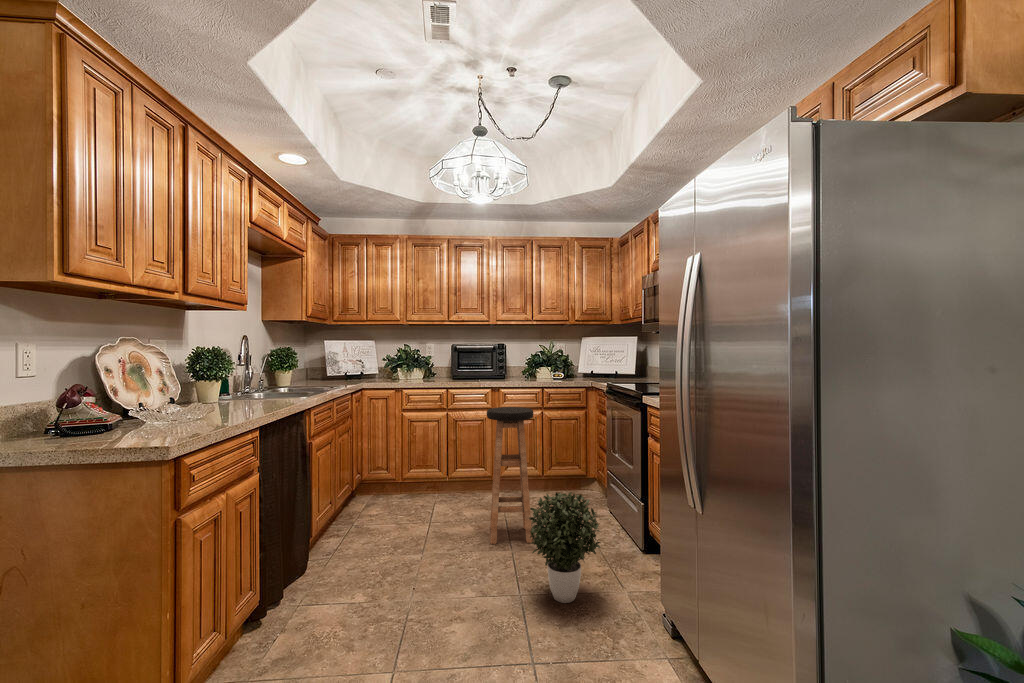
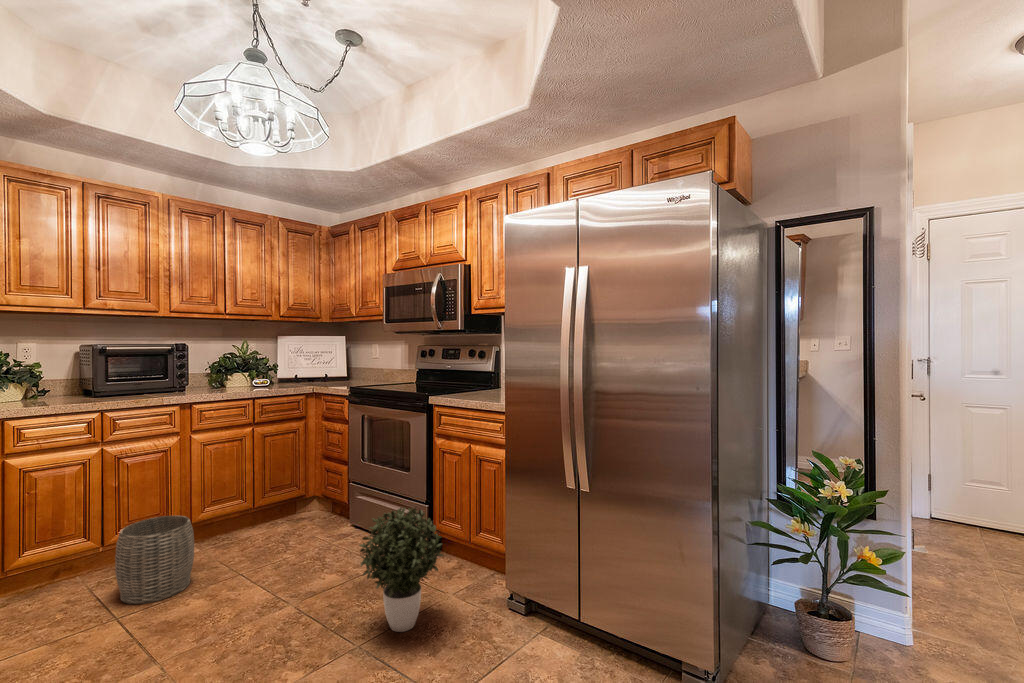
bar stool: present [487,407,534,544] -> none [231,424,306,609]
woven basket: none [437,464,481,519] -> present [115,516,194,604]

